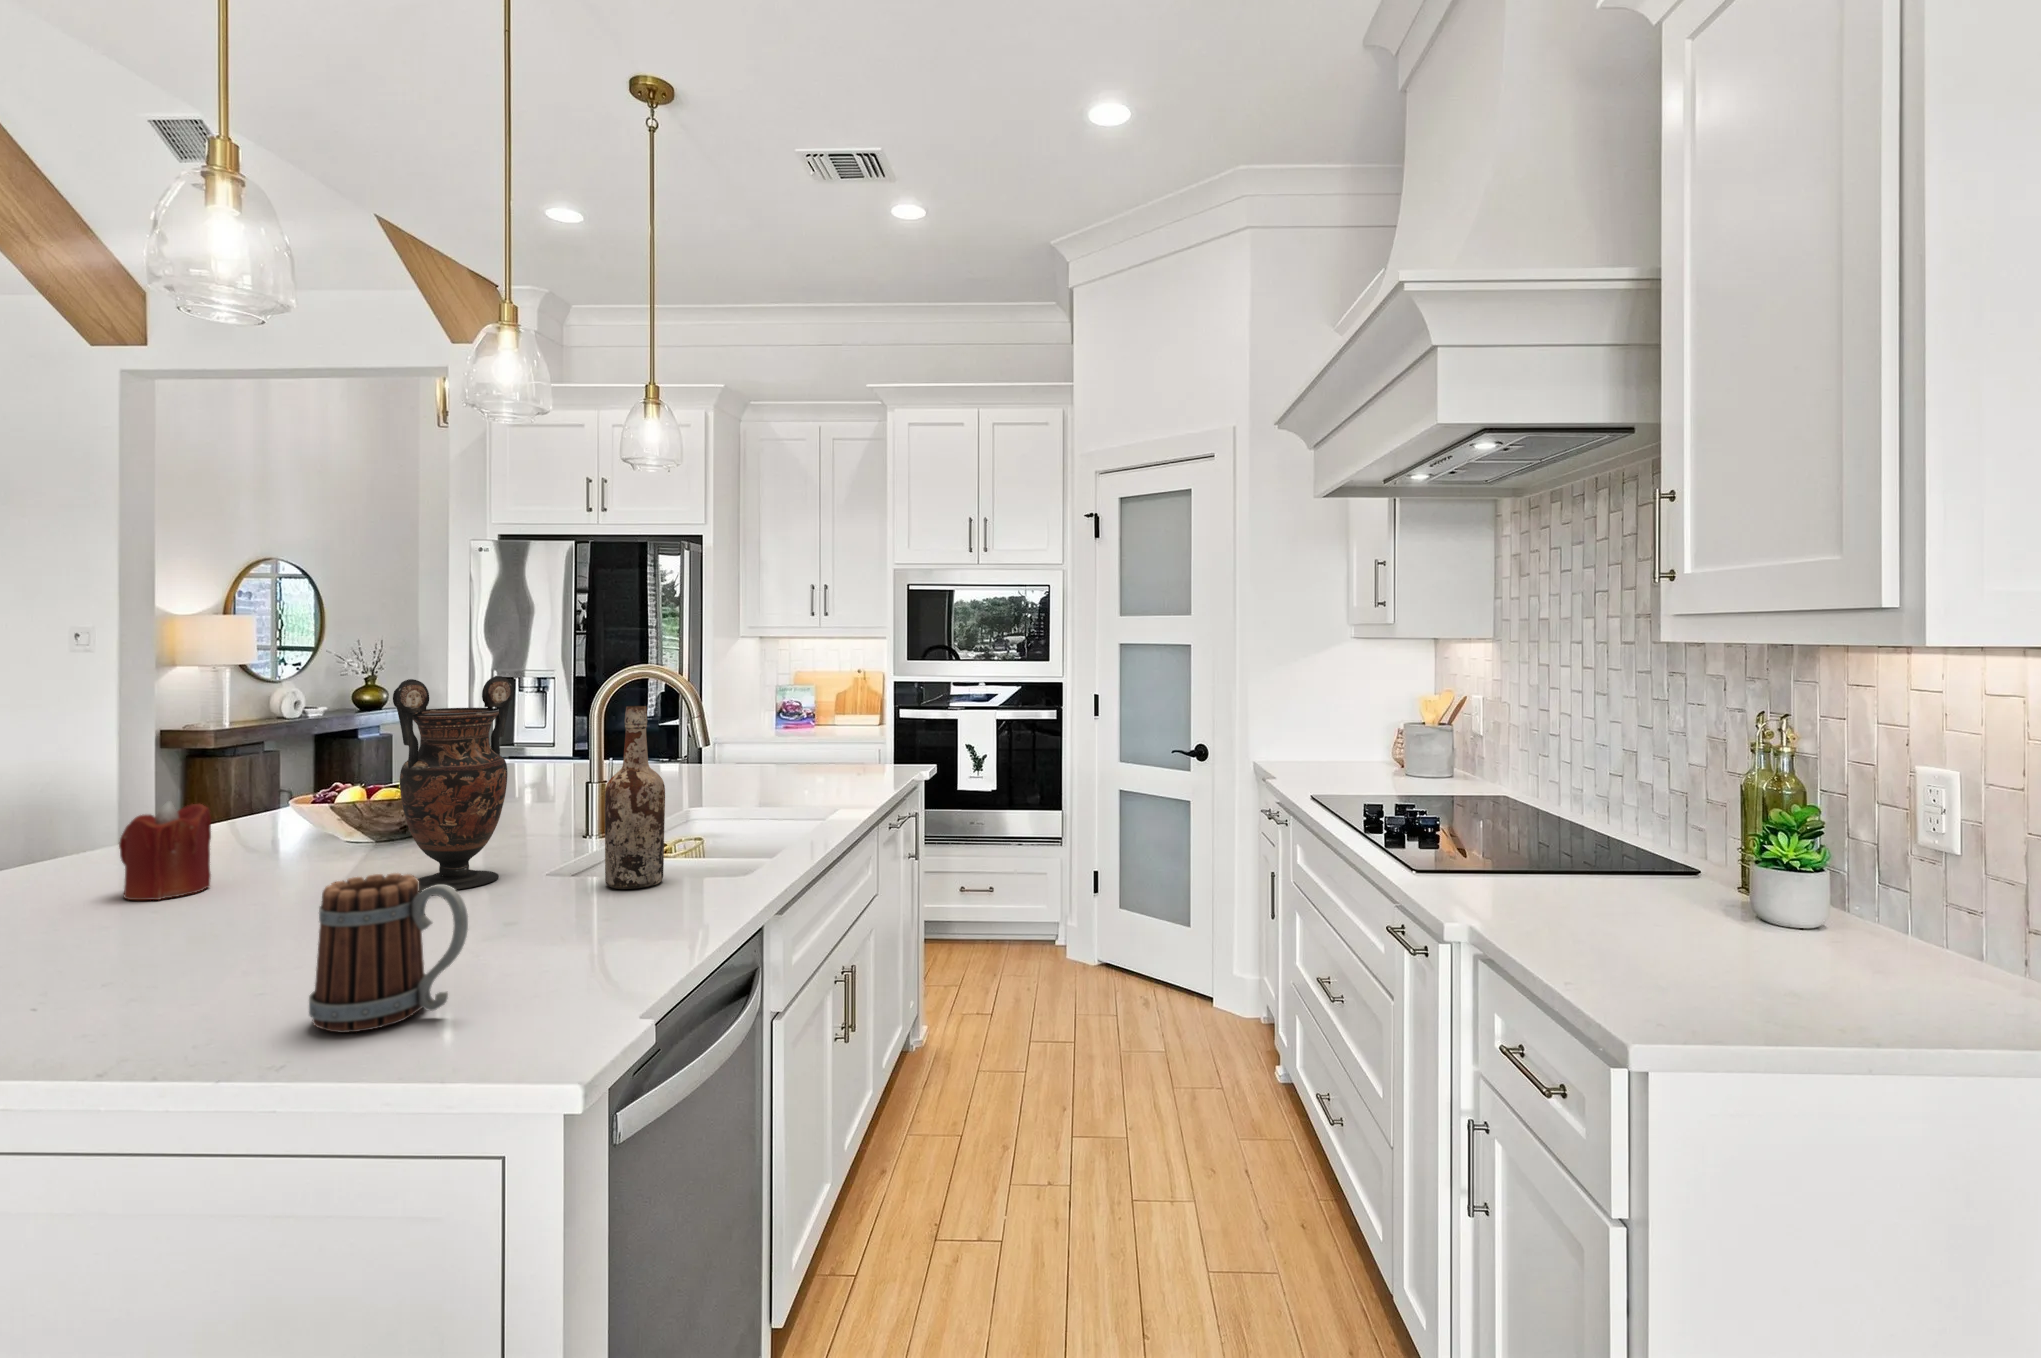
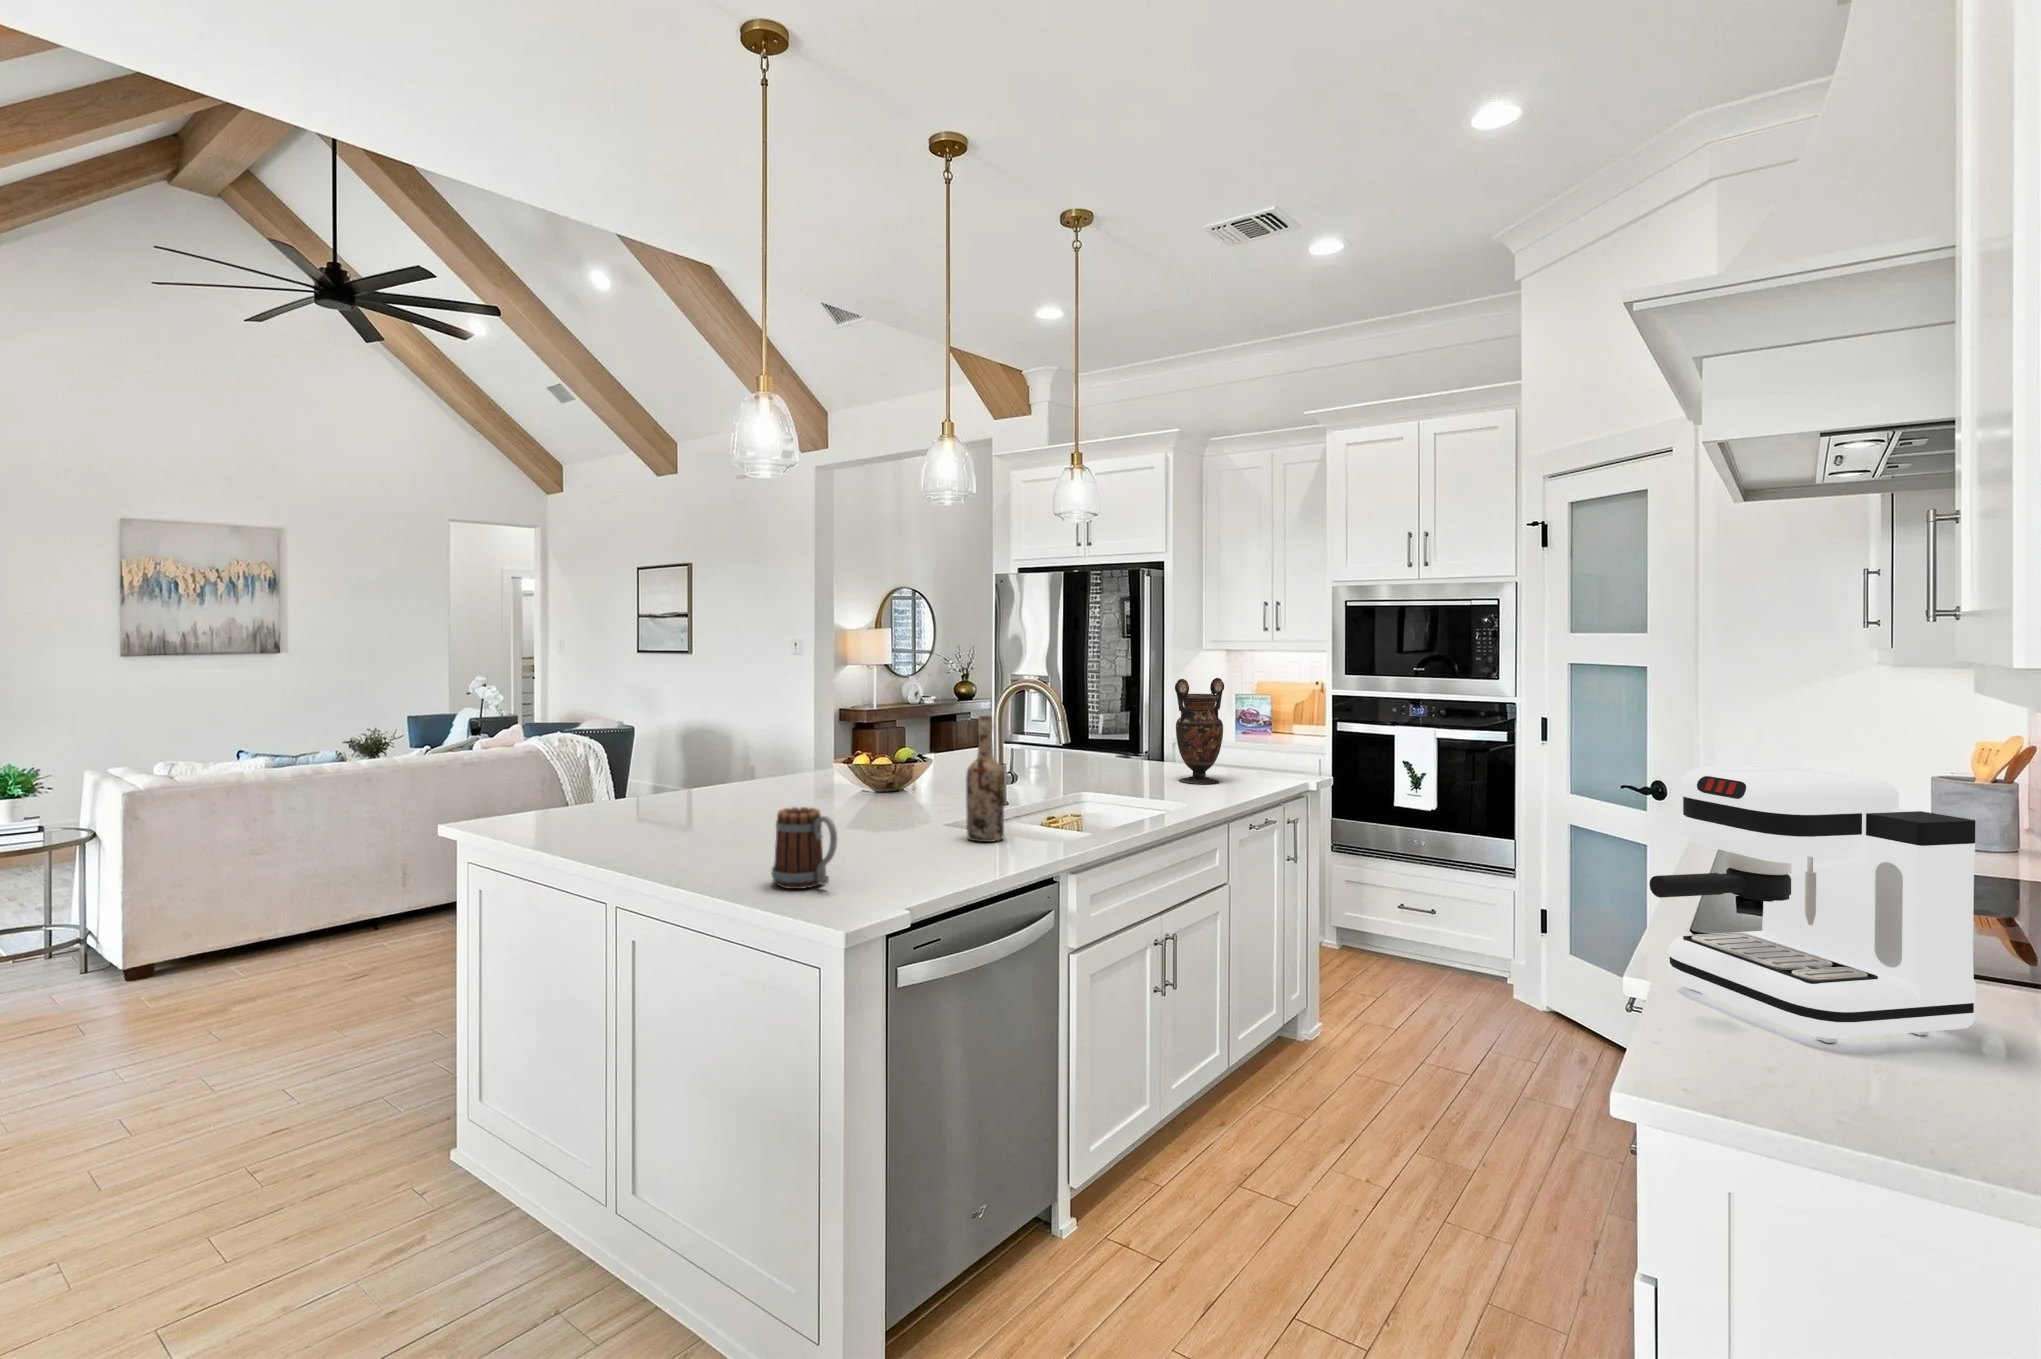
vase: present [393,676,514,891] -> present [1175,678,1224,784]
coffee maker: none [1492,707,1707,952] -> present [1649,766,1976,1043]
candle: present [119,801,211,900] -> none [744,758,783,814]

